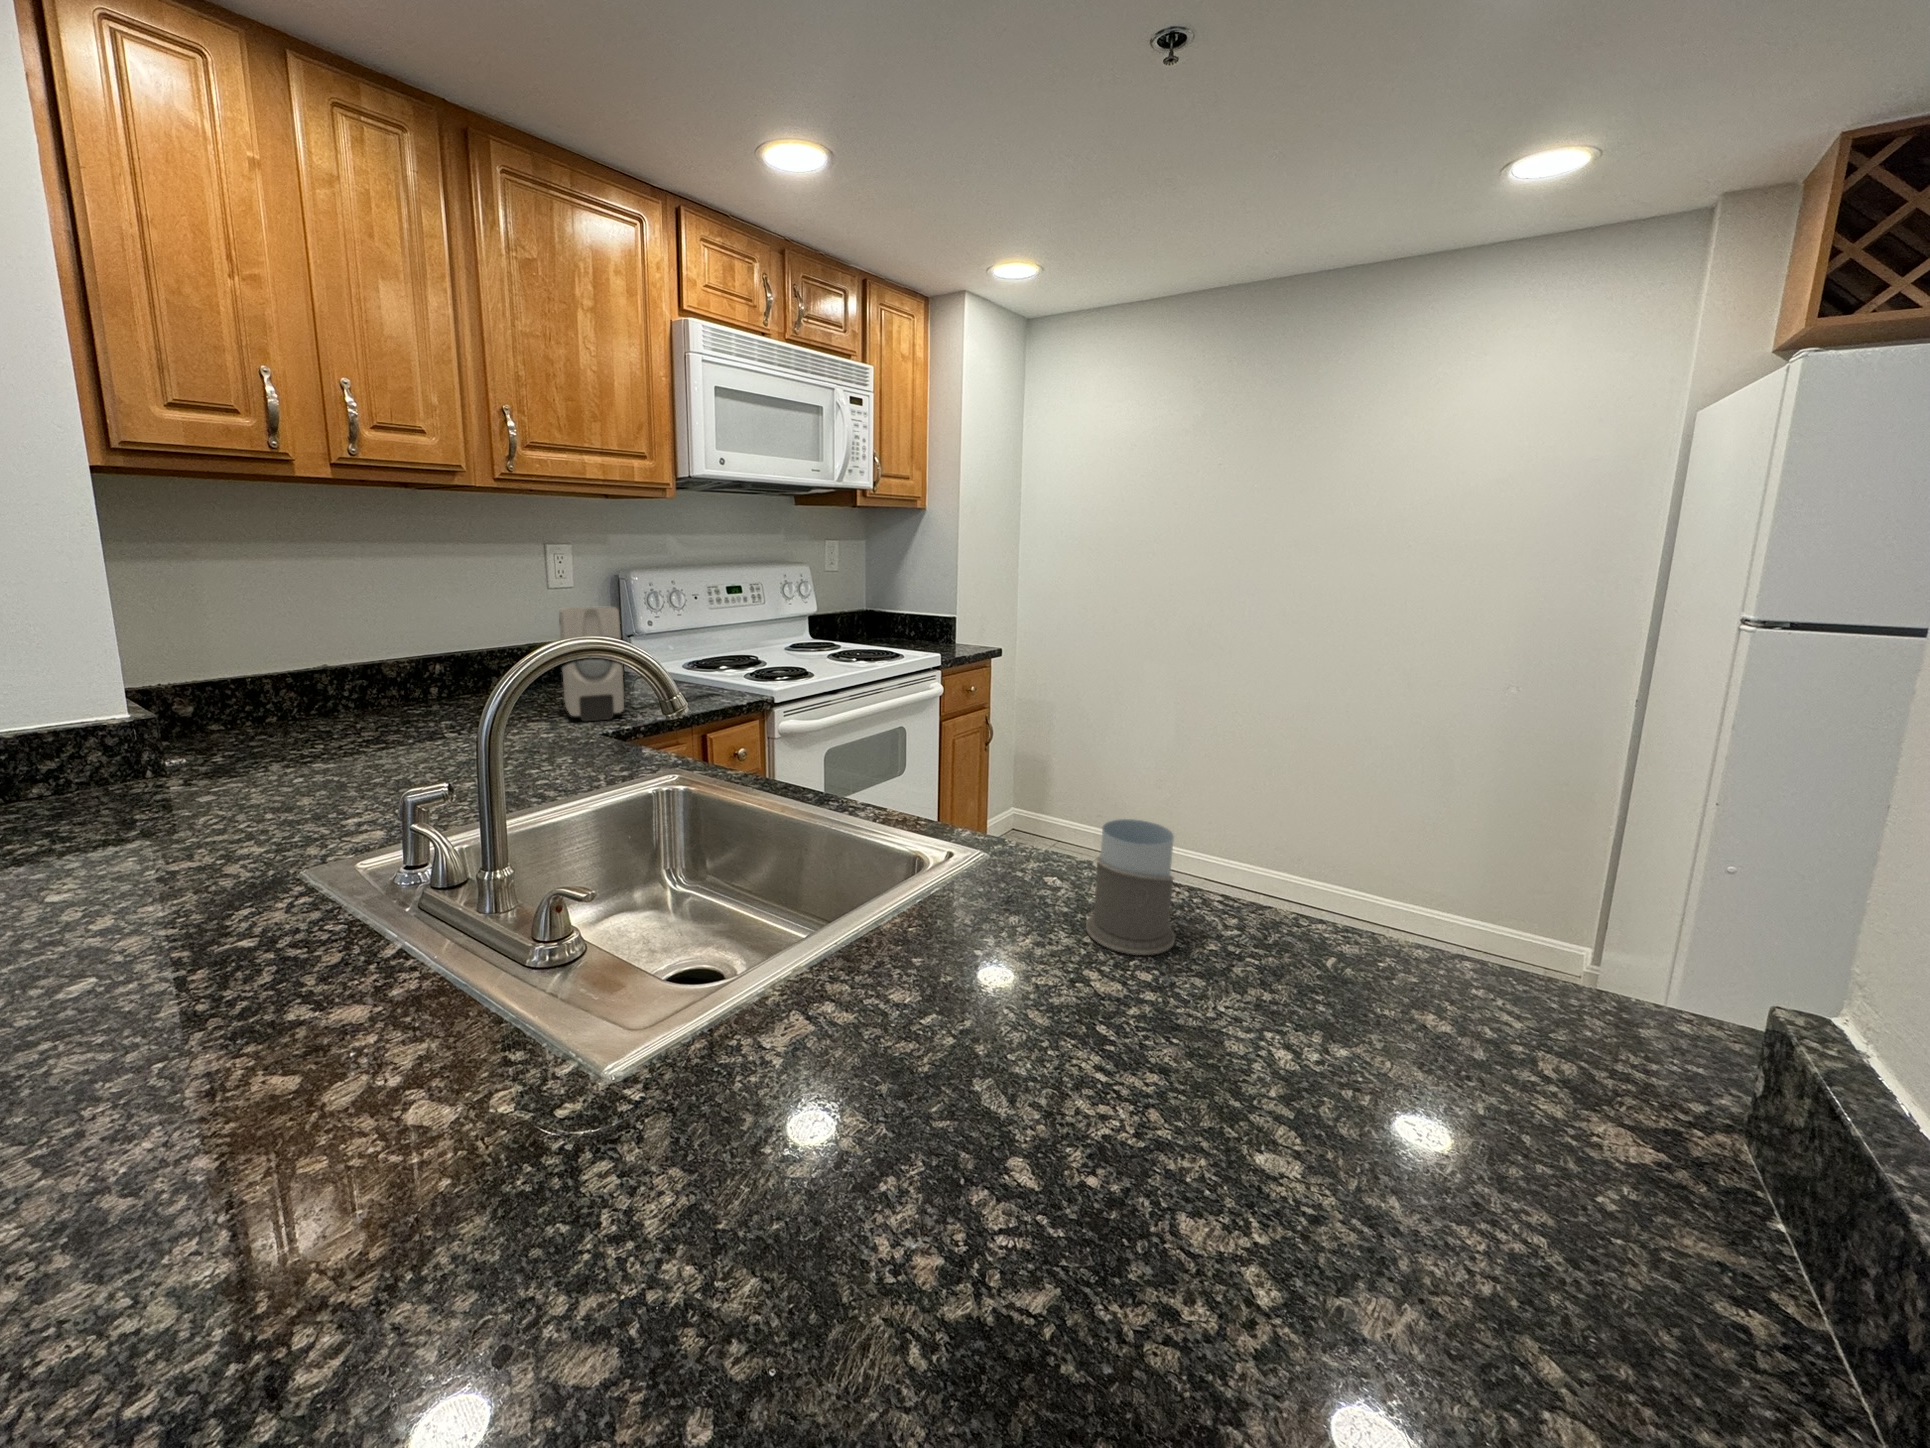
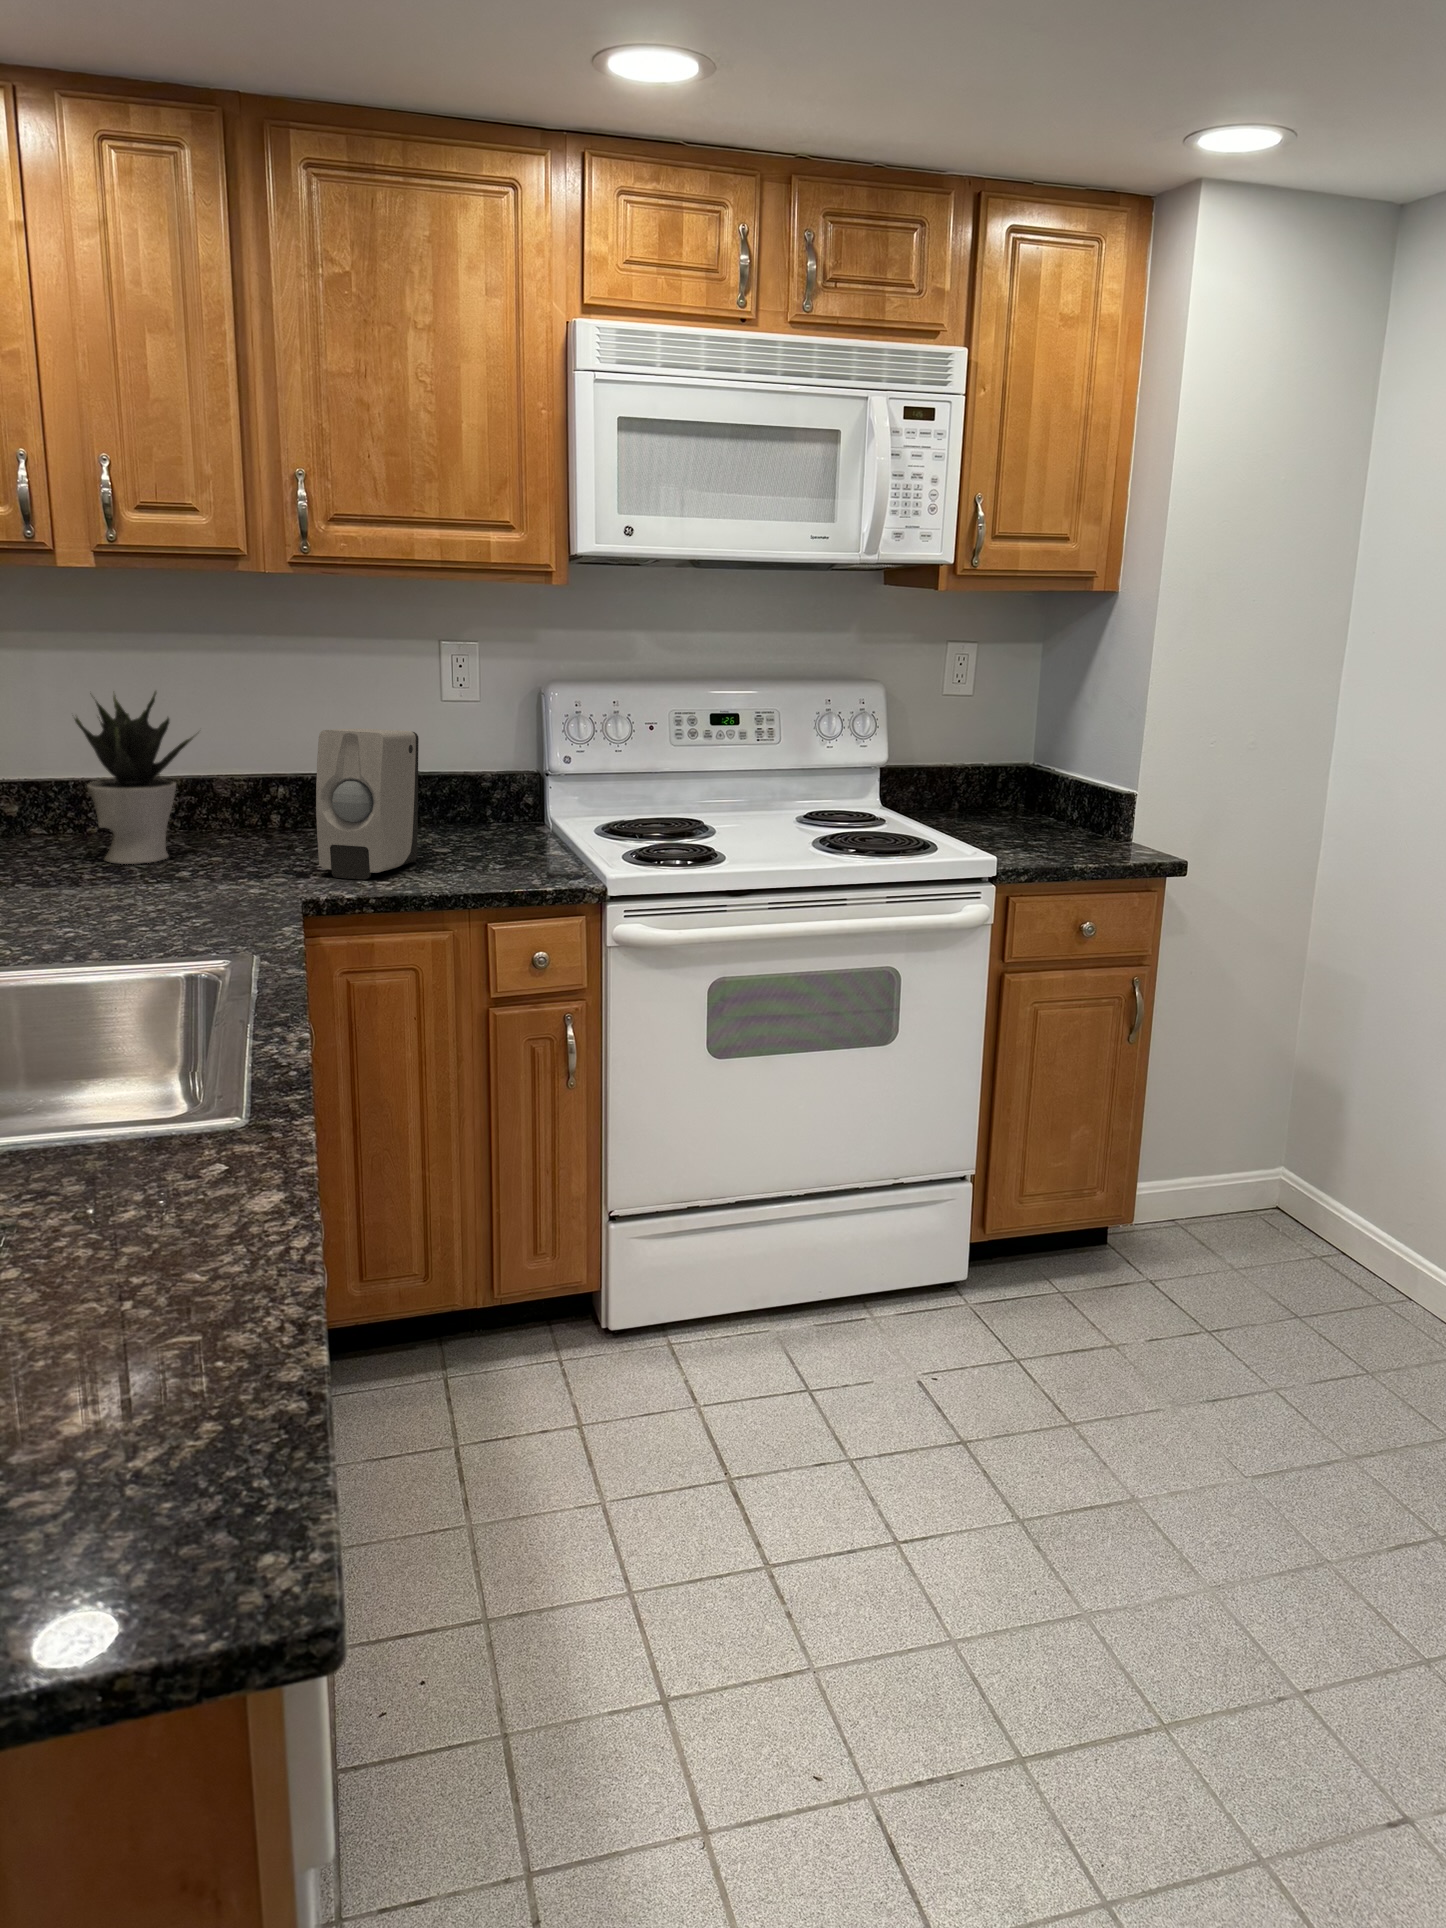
potted plant: none [291,585,410,741] -> present [75,691,194,864]
mug: present [1086,819,1175,955] -> none [93,1071,244,1245]

